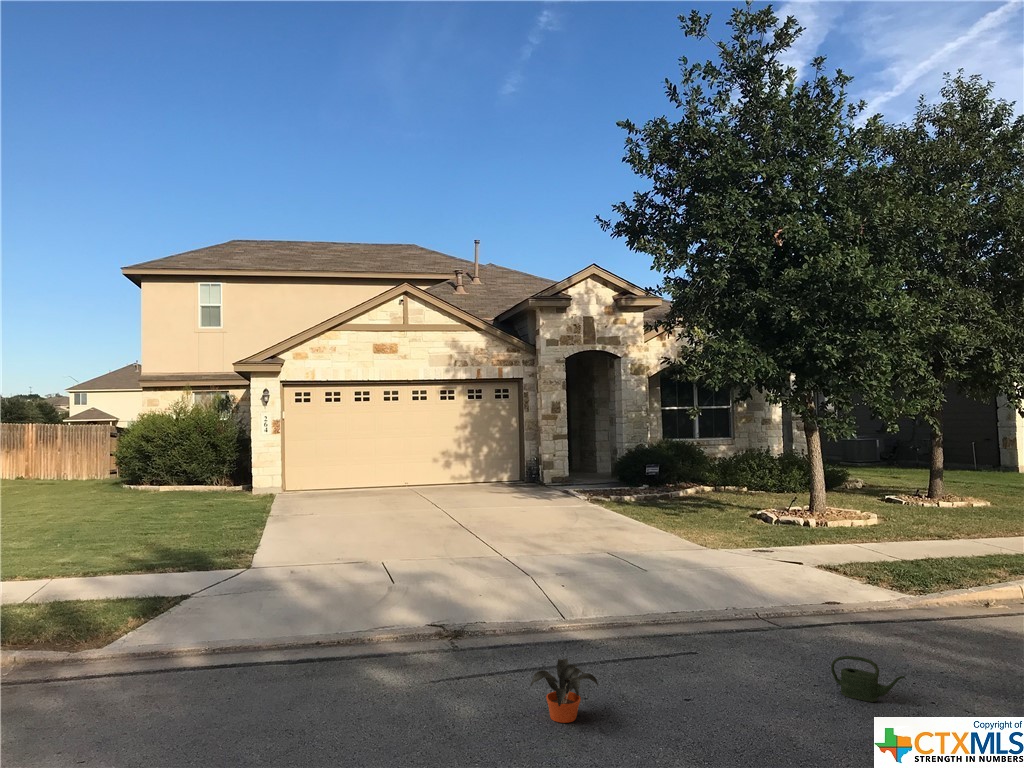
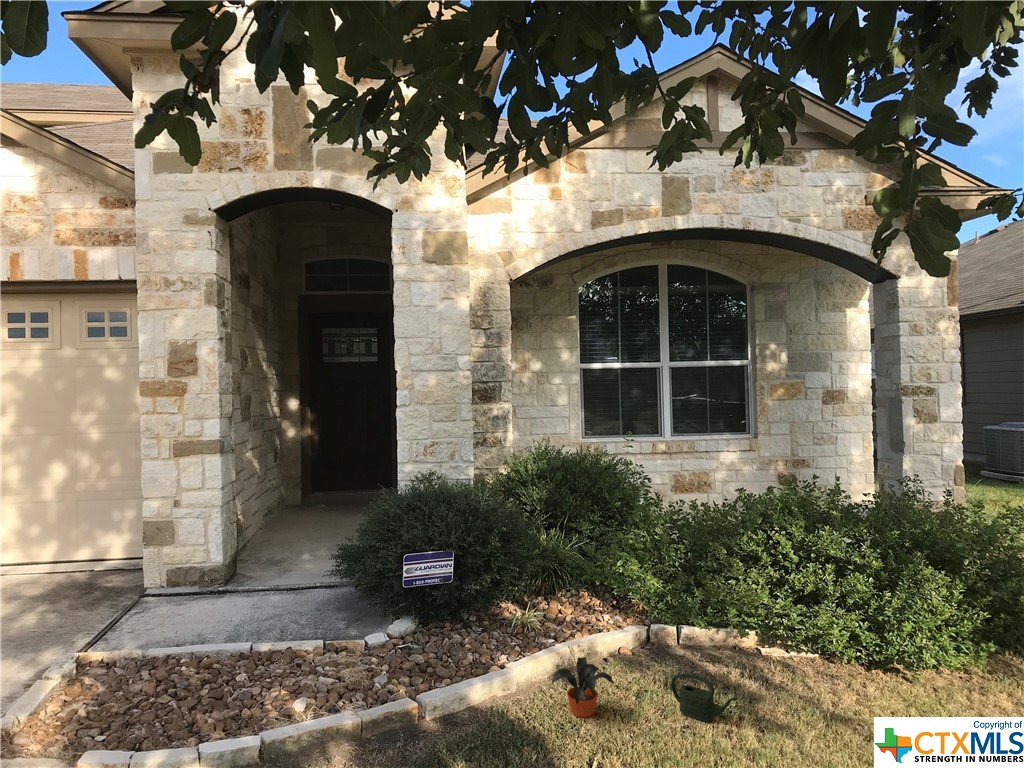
watering can: present [831,656,905,702] -> present [671,673,737,722]

